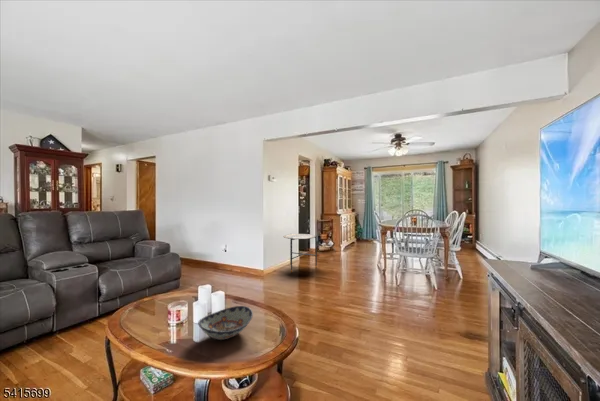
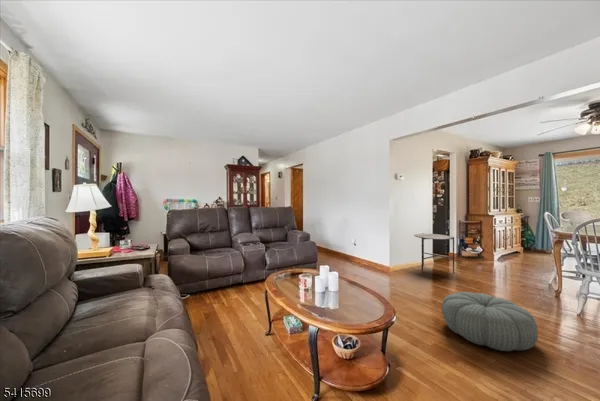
pouf: none [318,285,386,333] -> present [441,292,538,351]
decorative bowl: present [198,306,253,339] -> none [316,285,359,308]

